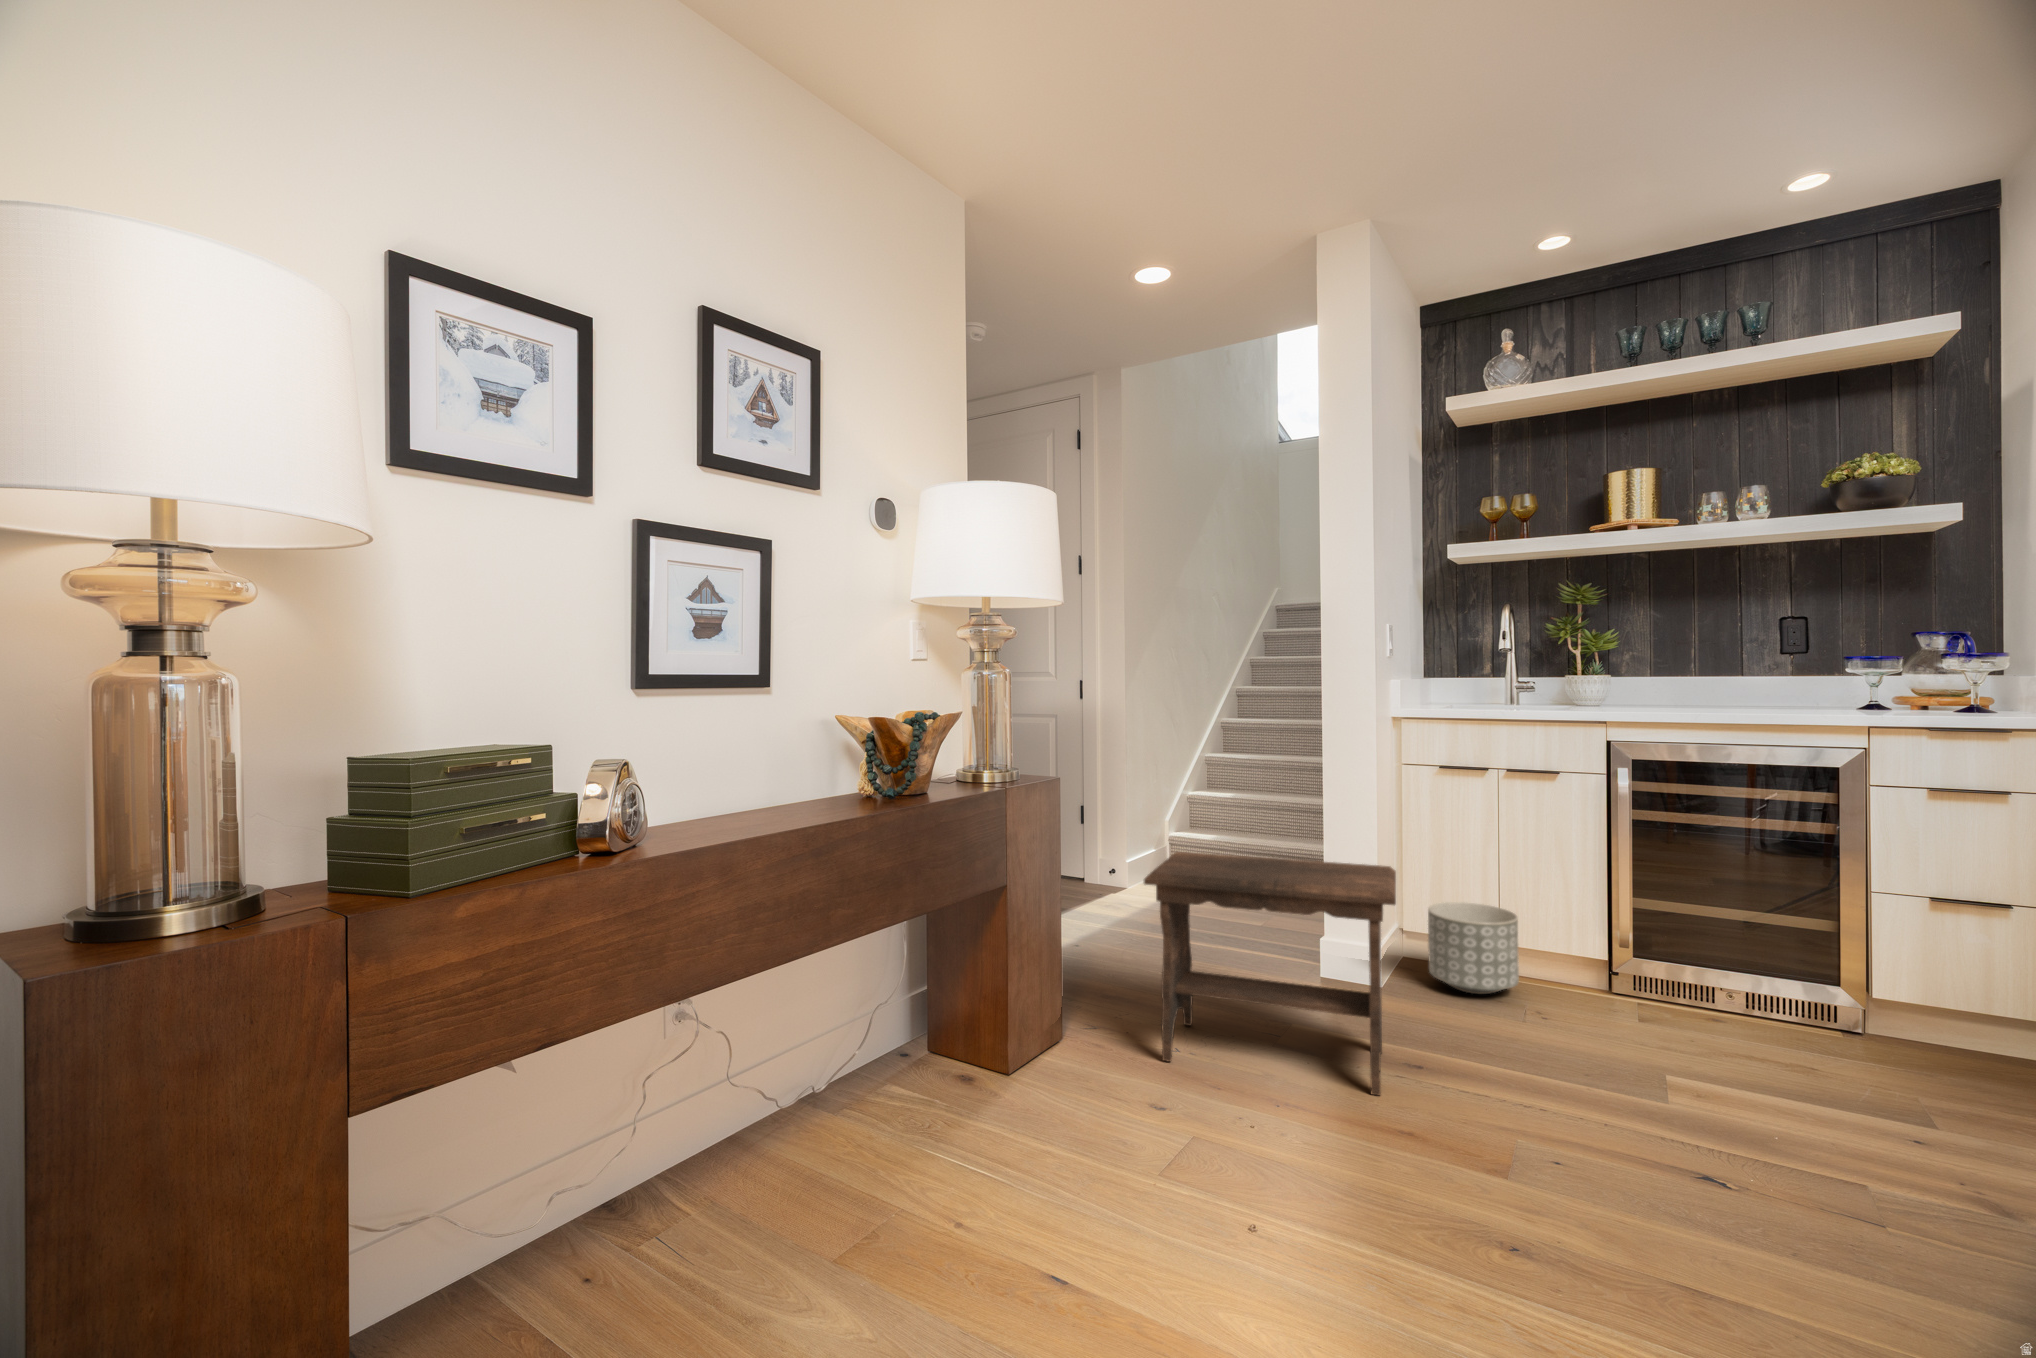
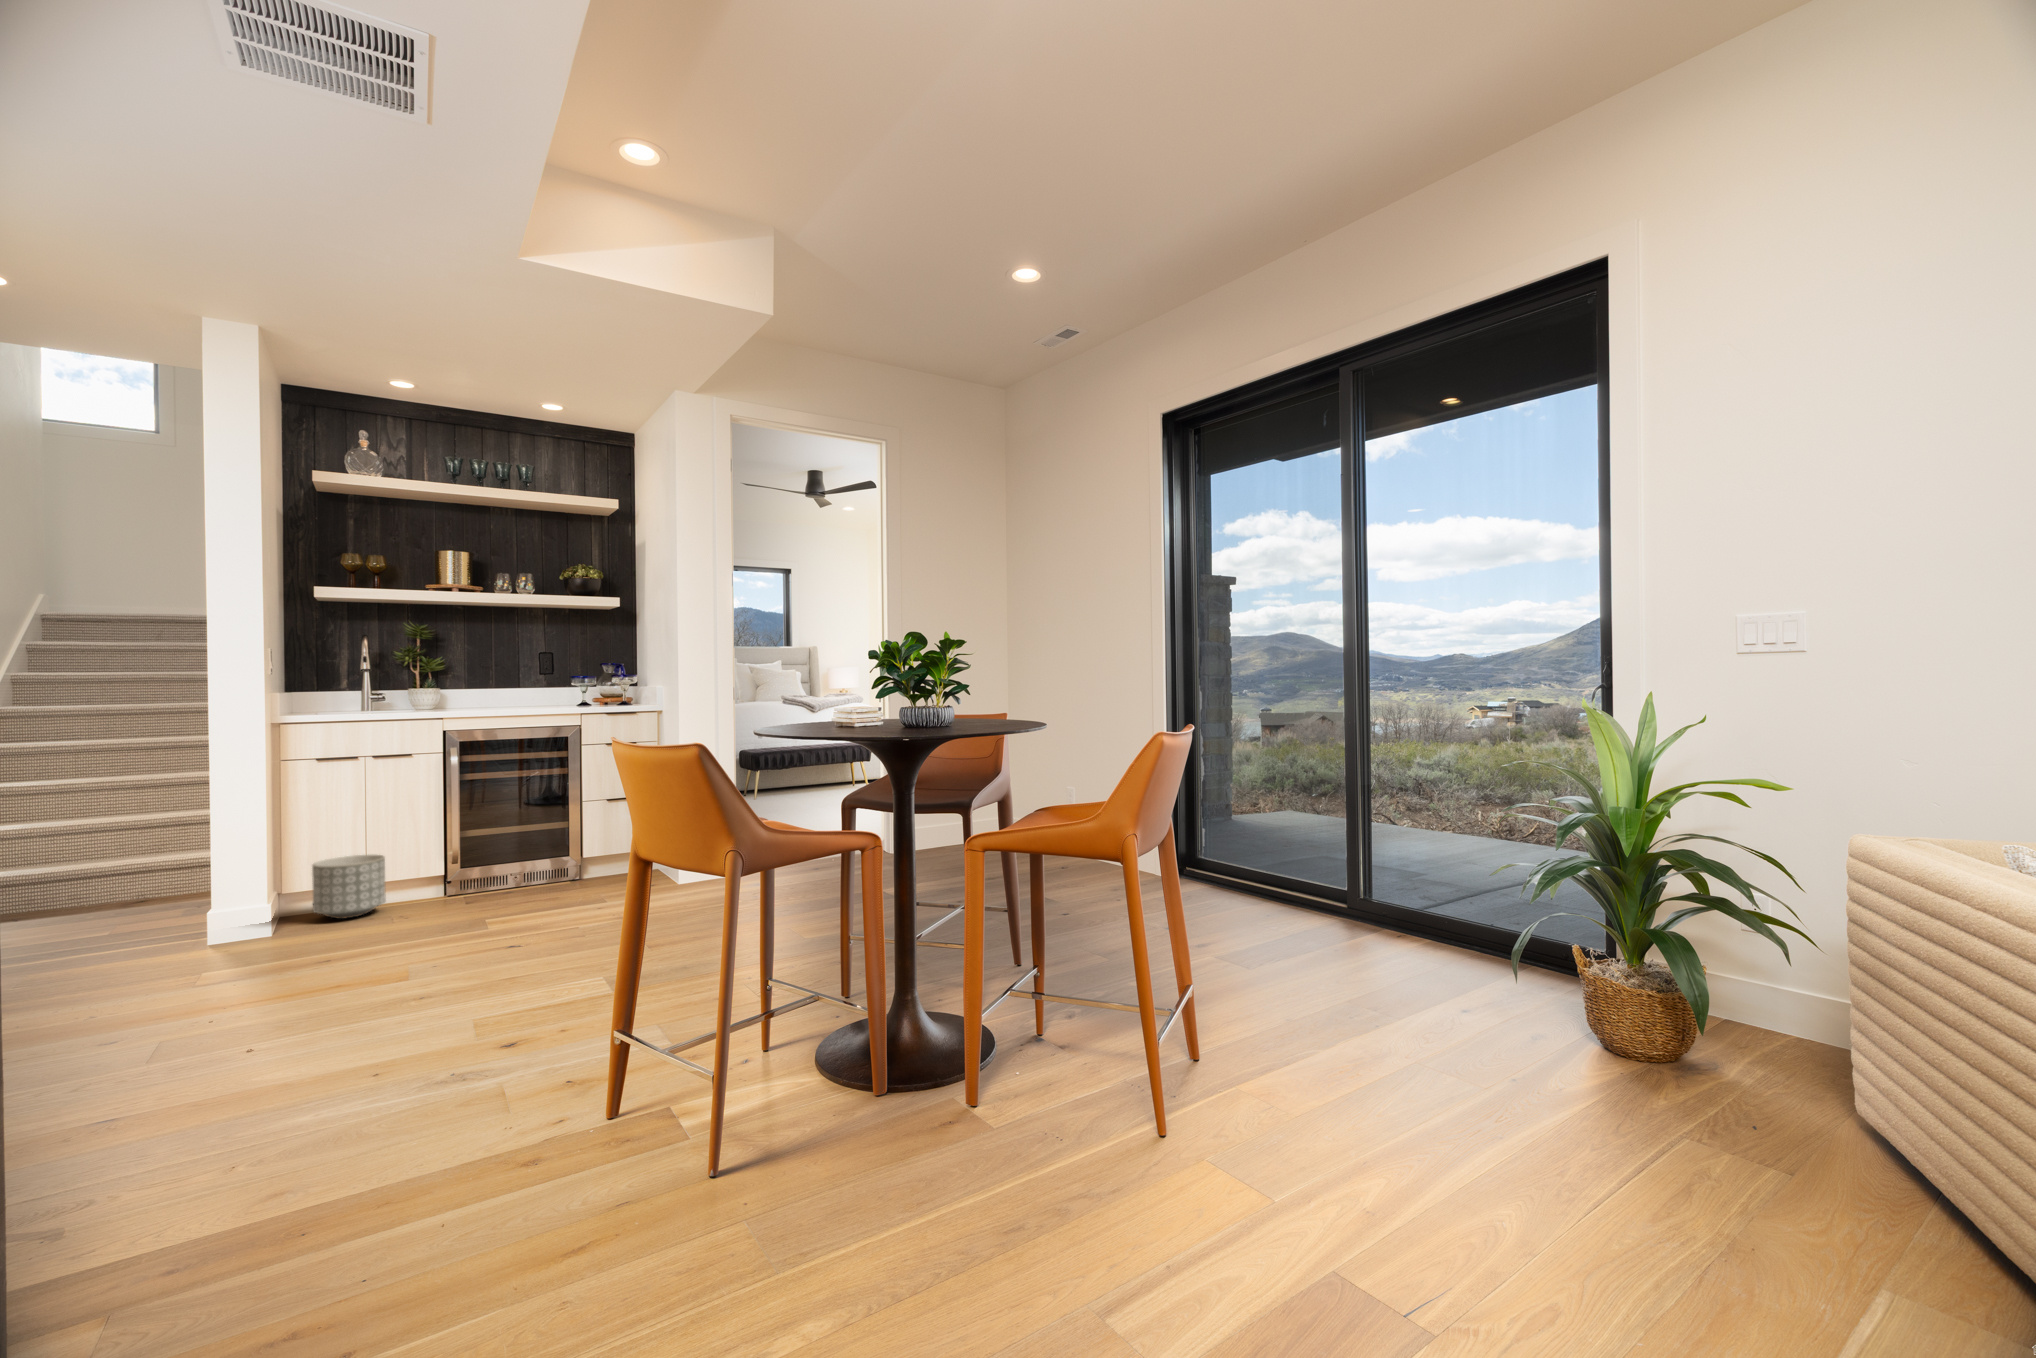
footstool: present [1144,852,1396,1095] -> none [66,824,321,1019]

